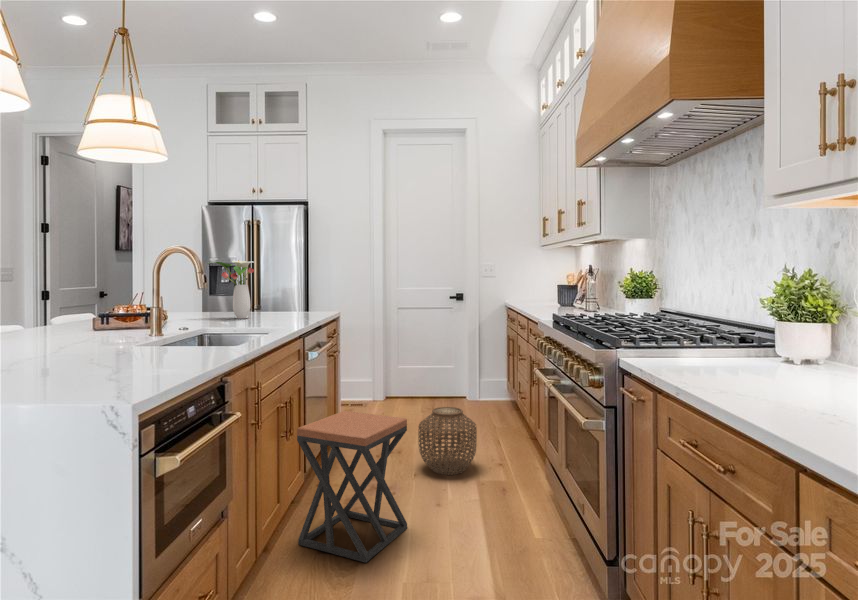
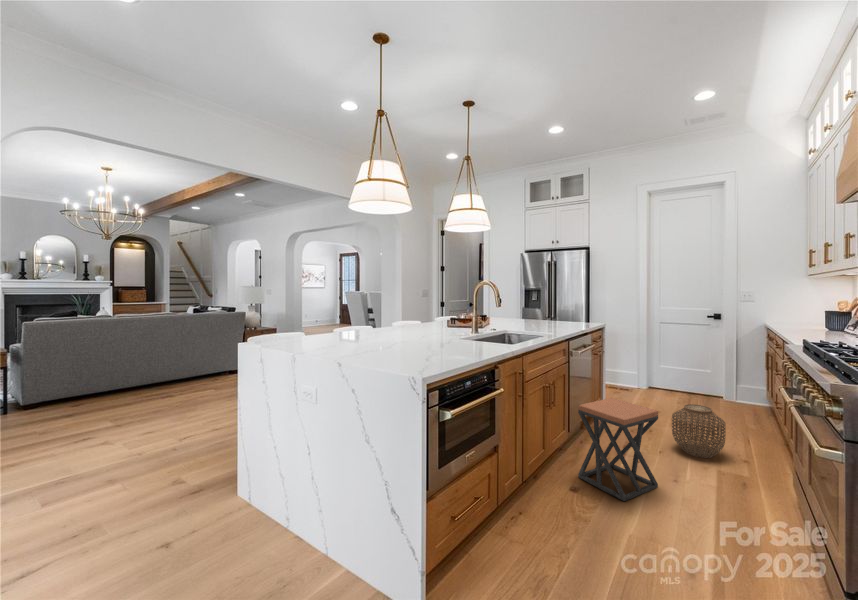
flower arrangement: present [209,260,254,319] -> none [525,293,553,330]

